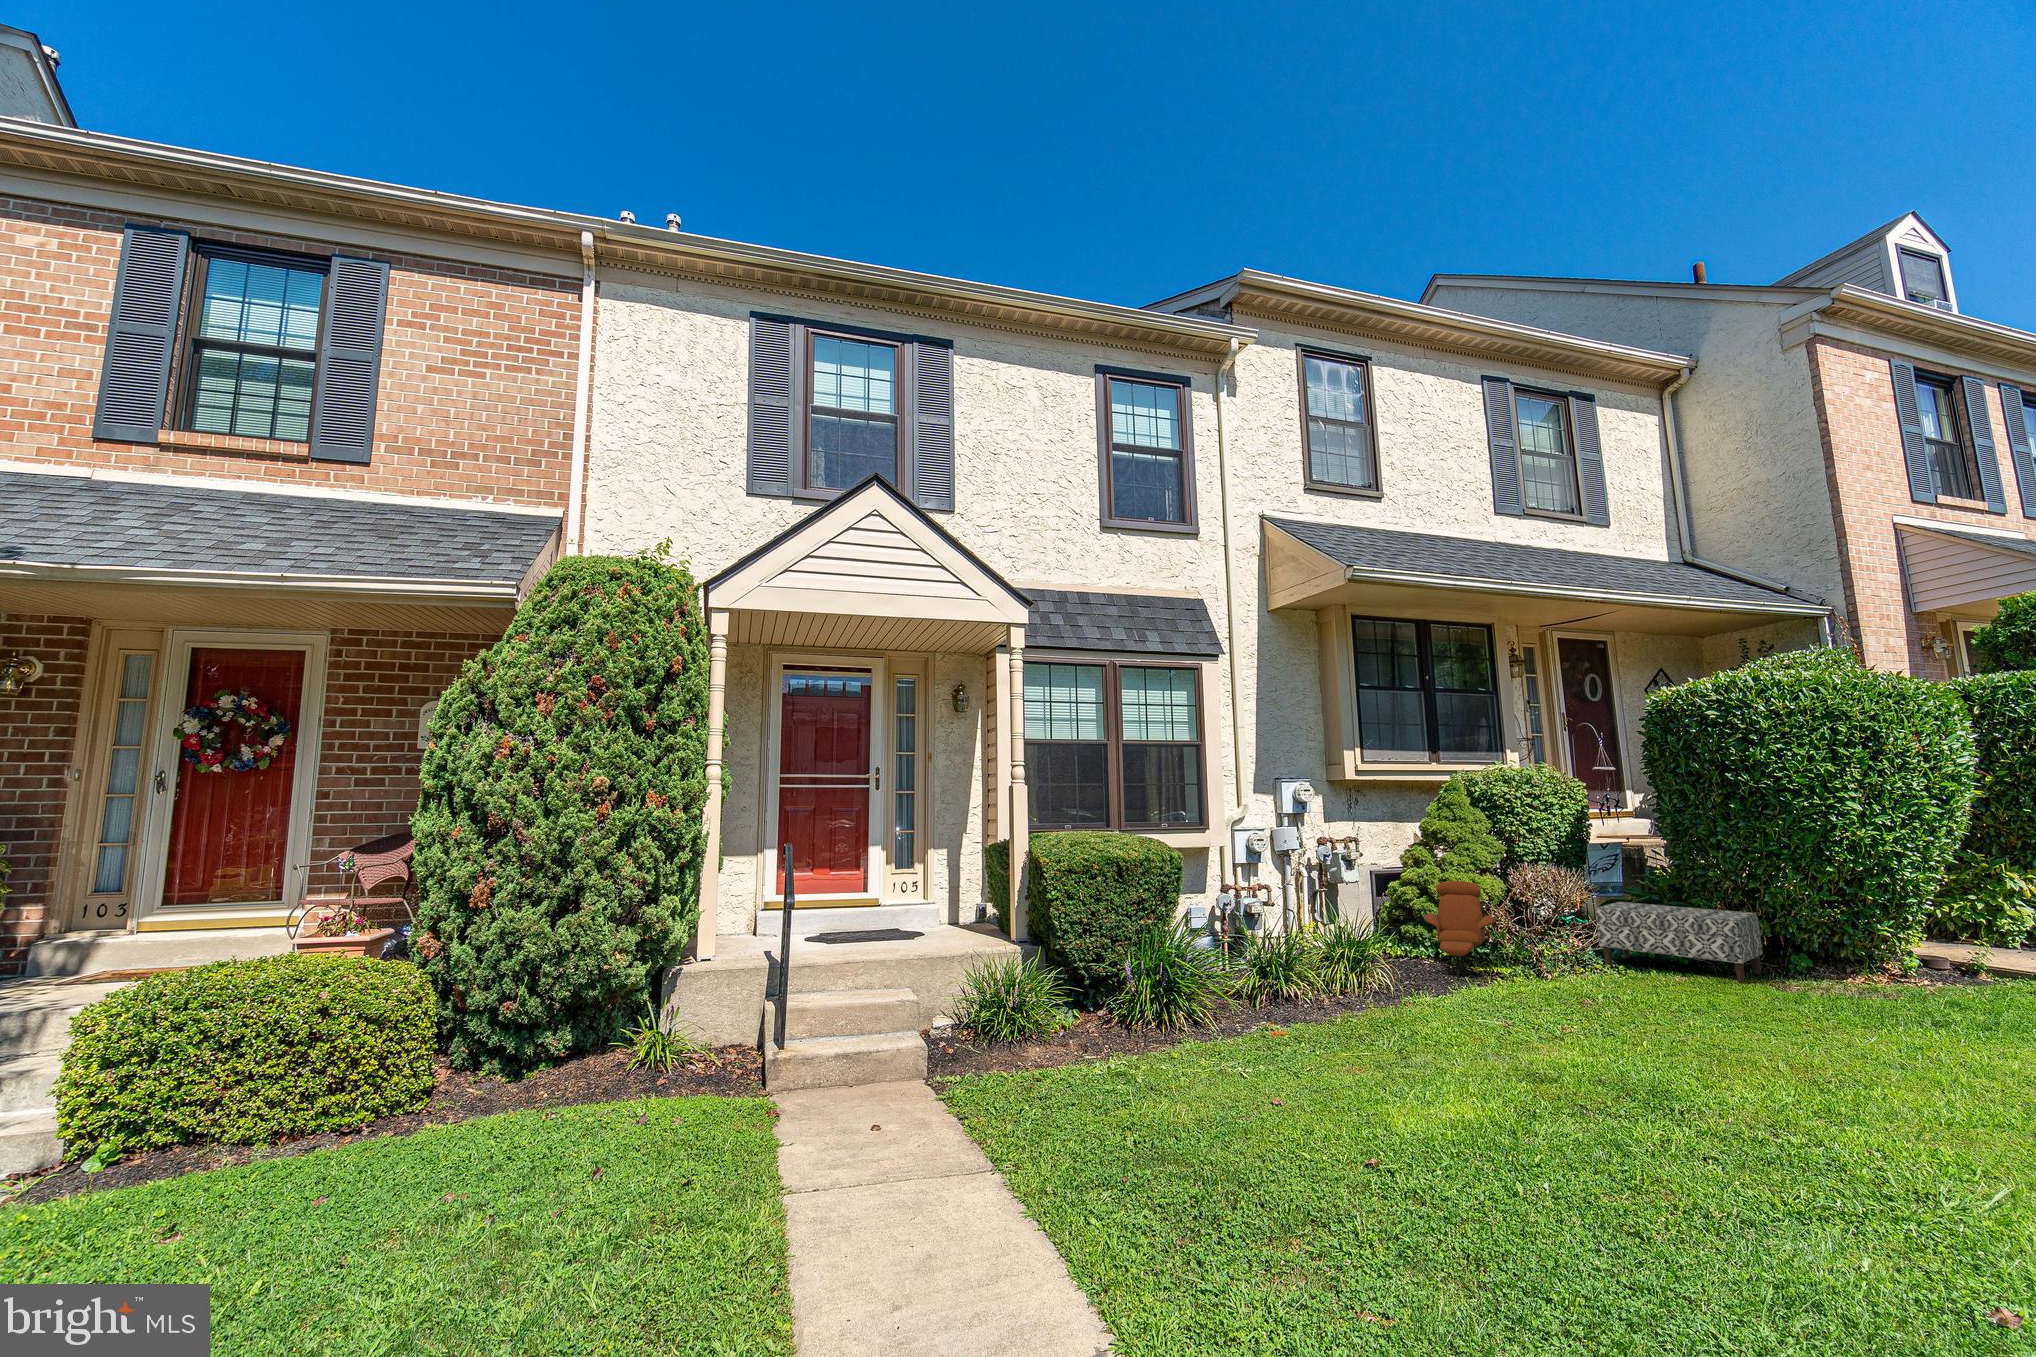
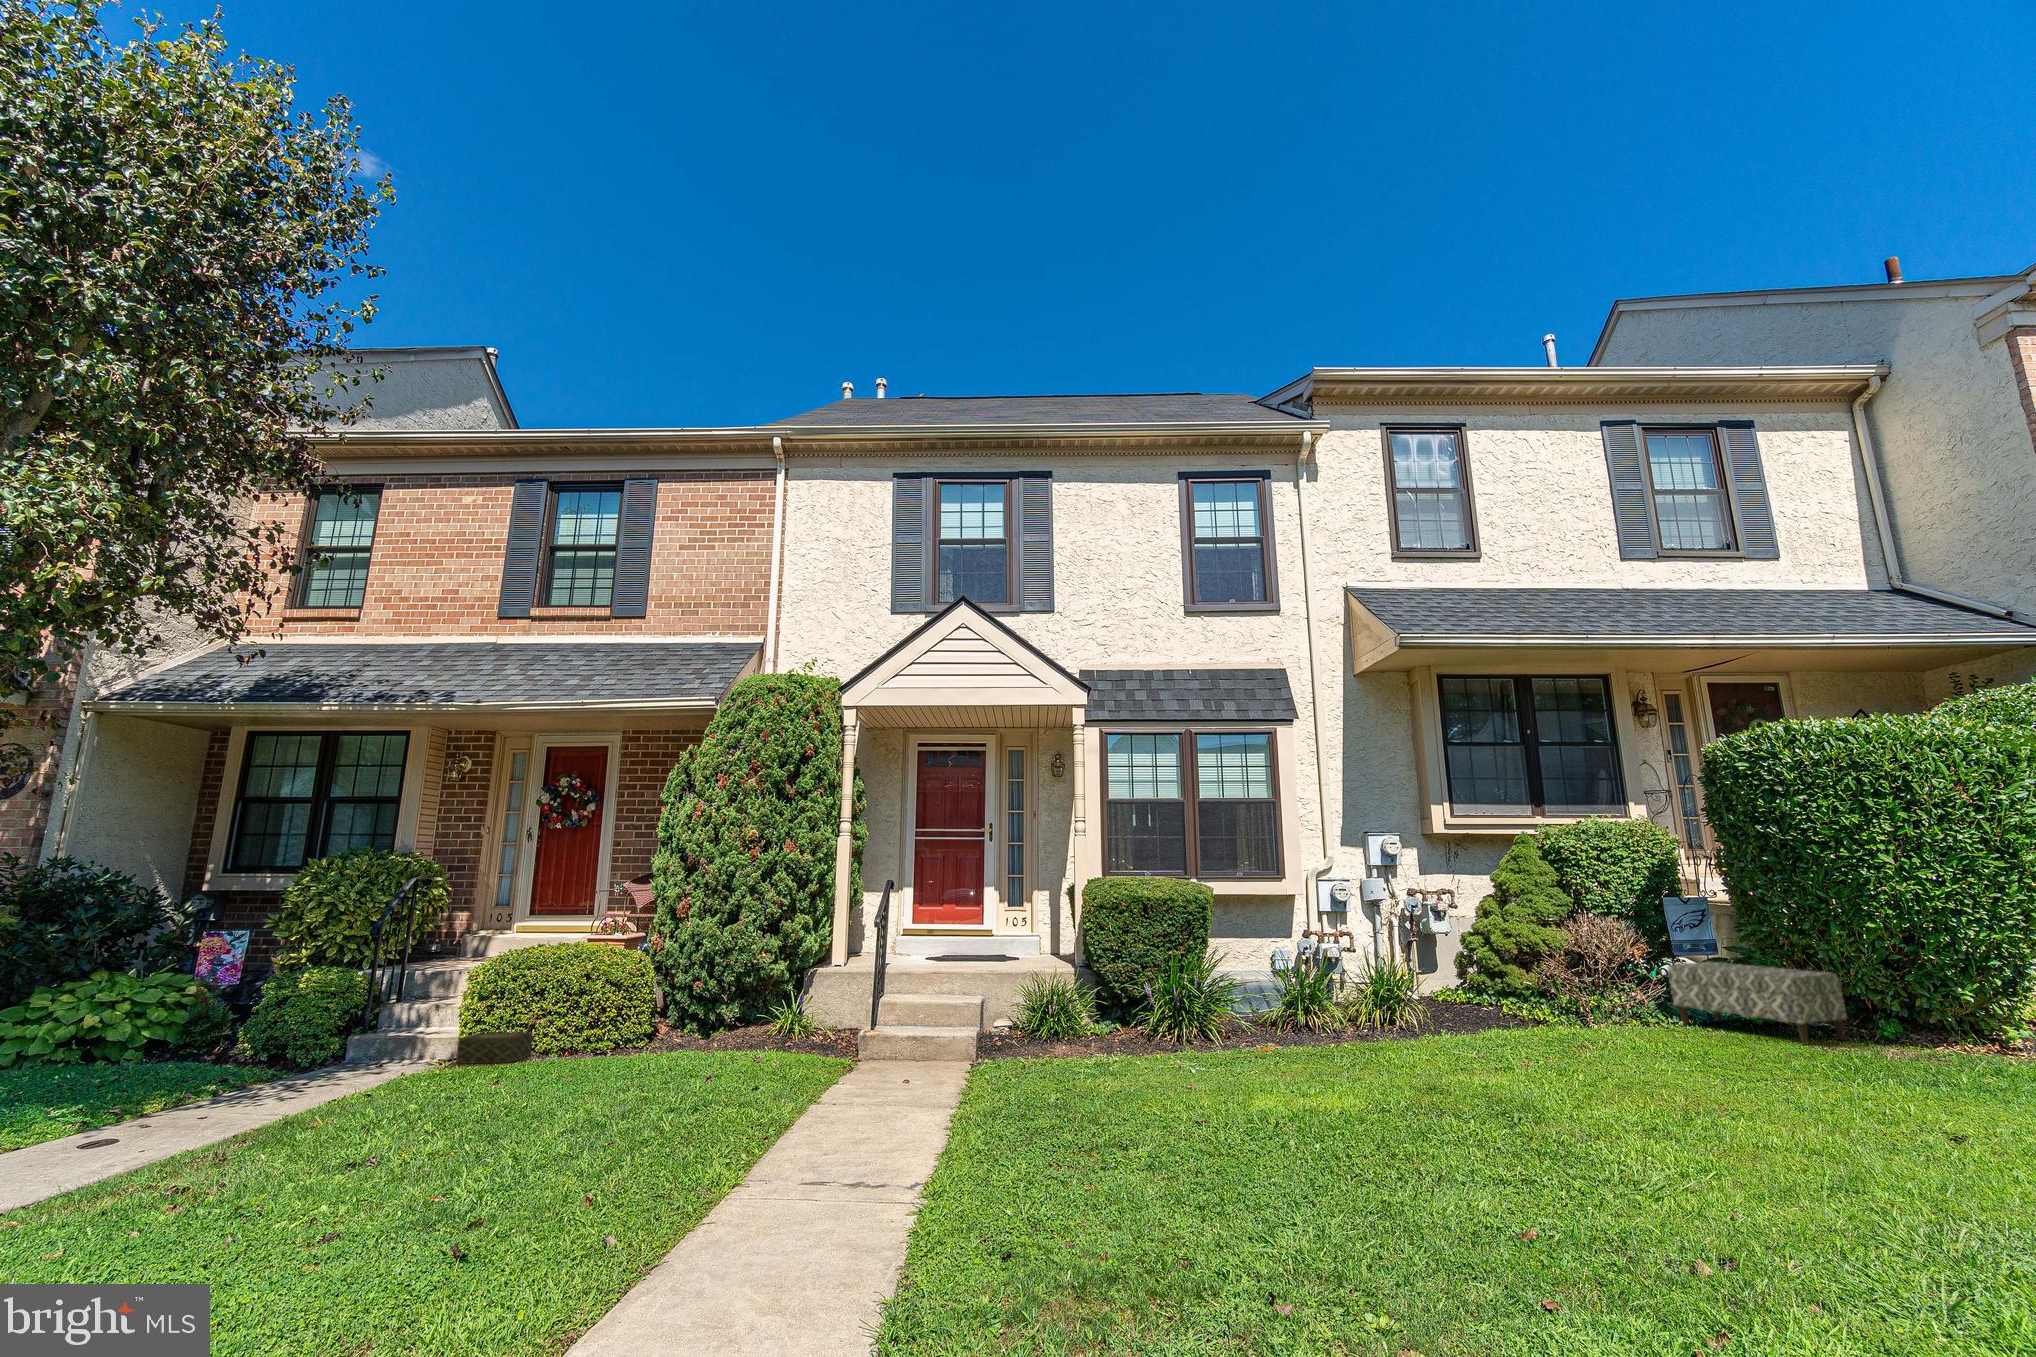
lounge chair: present [1424,881,1495,979] -> none [1483,935,1558,1026]
woven basket: none [59,1110,217,1186] -> present [456,1032,533,1064]

